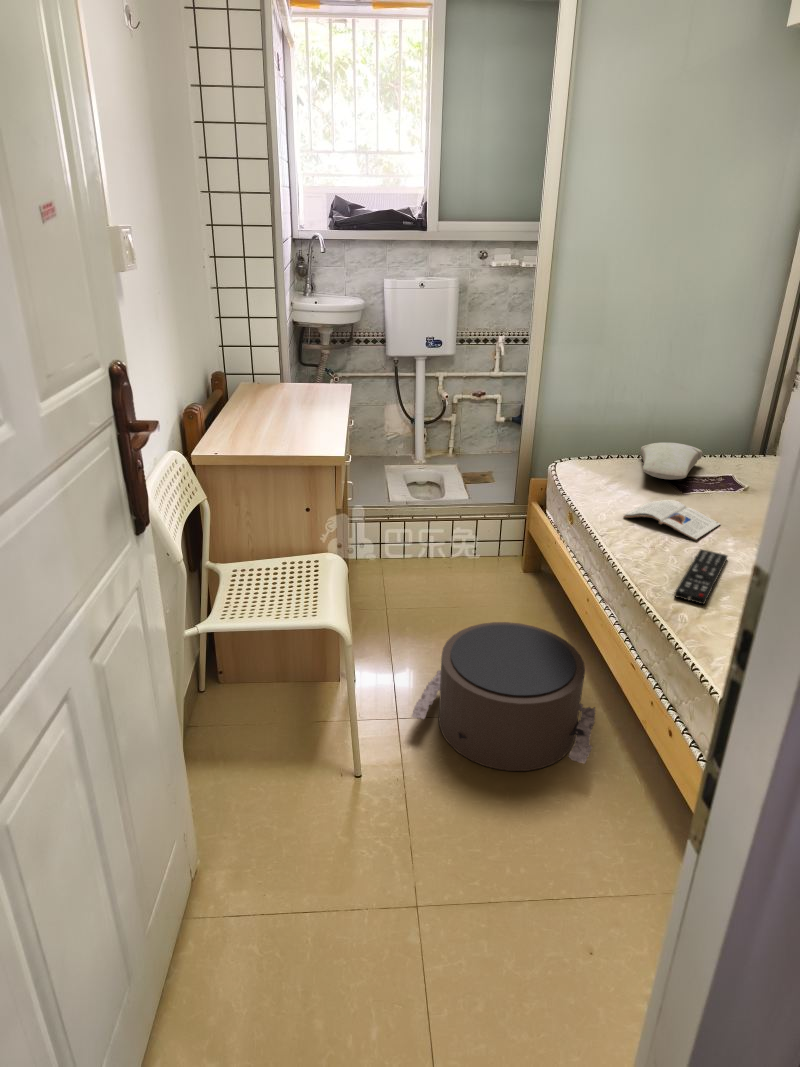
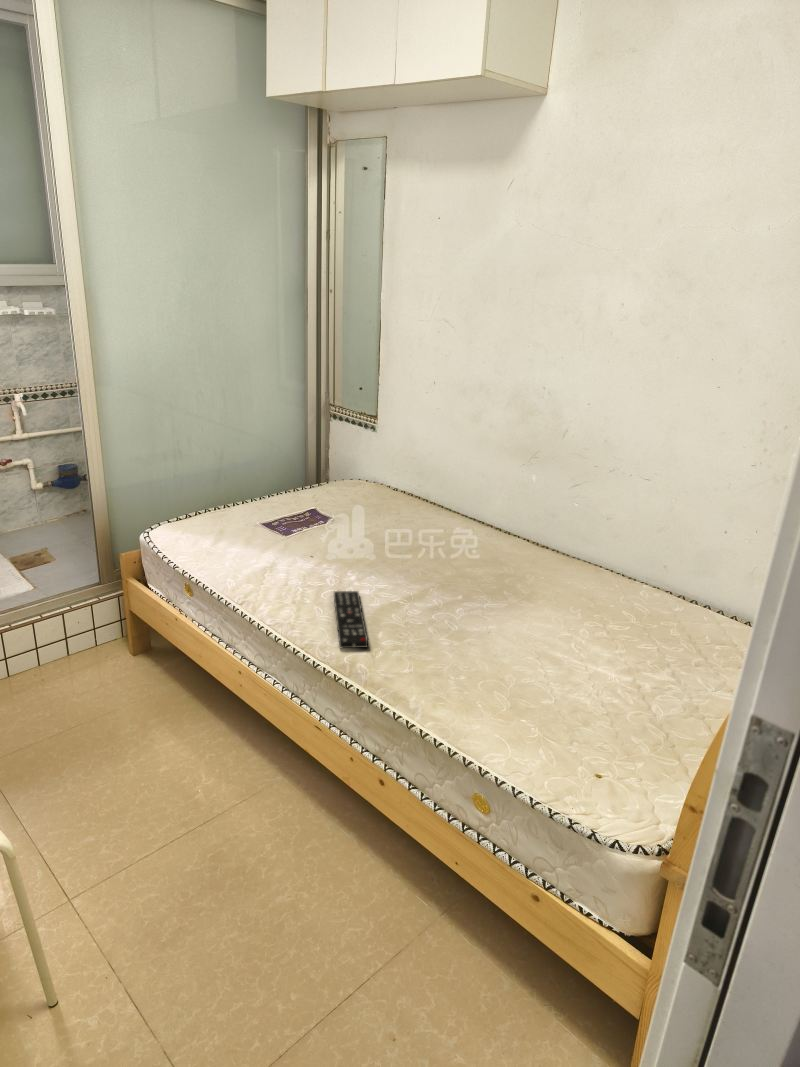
pillow: present [641,442,702,480] -> none [226,488,285,527]
magazine: present [623,500,720,540] -> none [248,548,334,584]
pouf: present [412,622,595,771] -> none [89,721,304,906]

